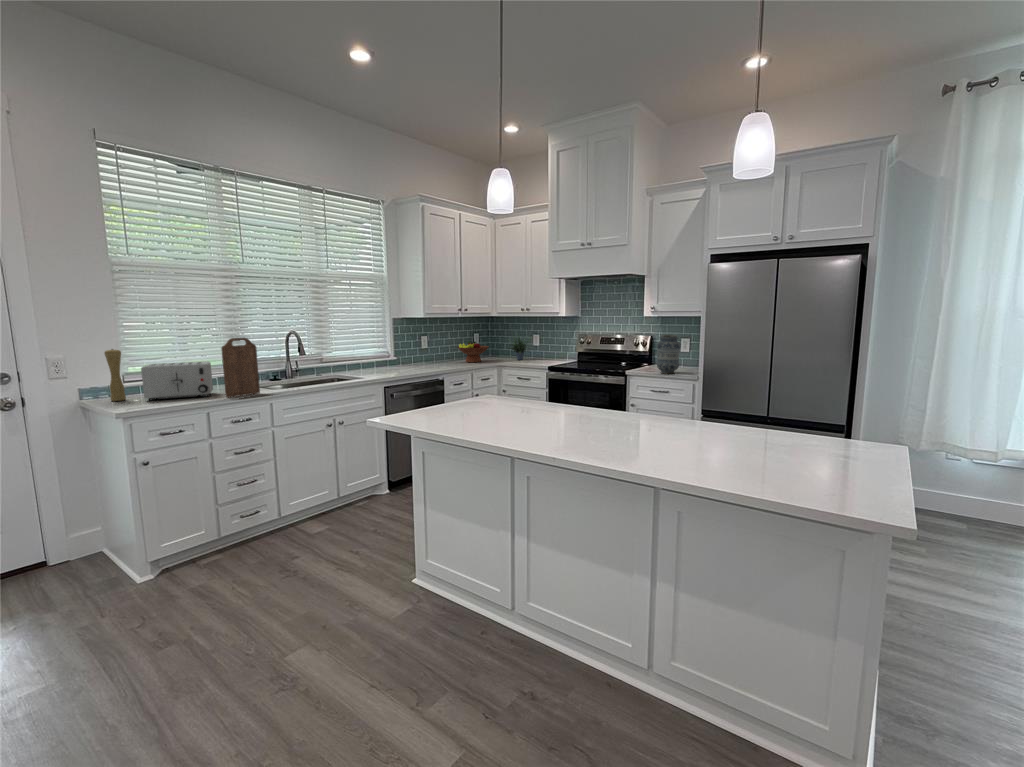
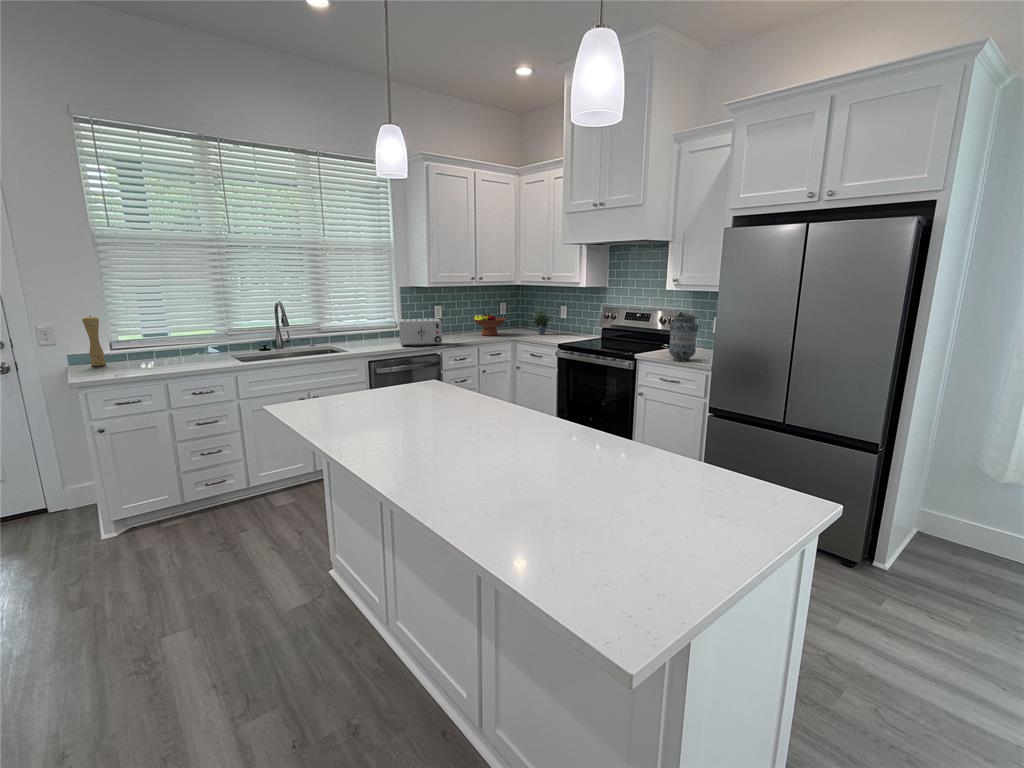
cutting board: present [221,338,260,398] -> none [180,308,225,368]
toaster: present [141,362,213,401] -> present [399,319,442,346]

